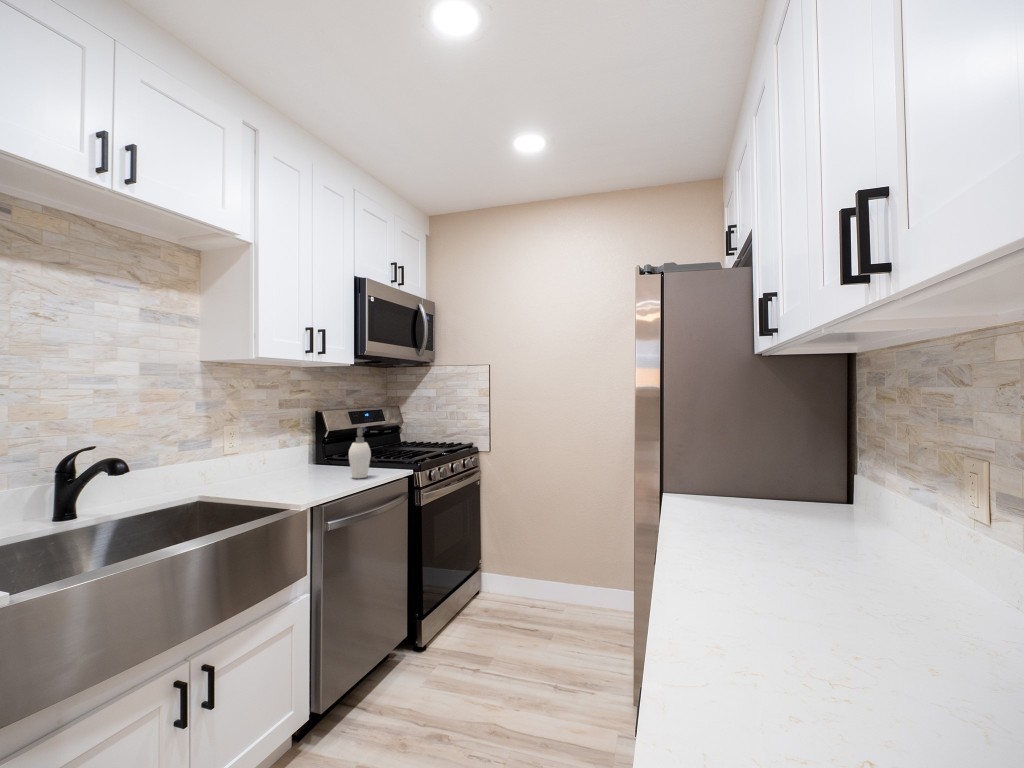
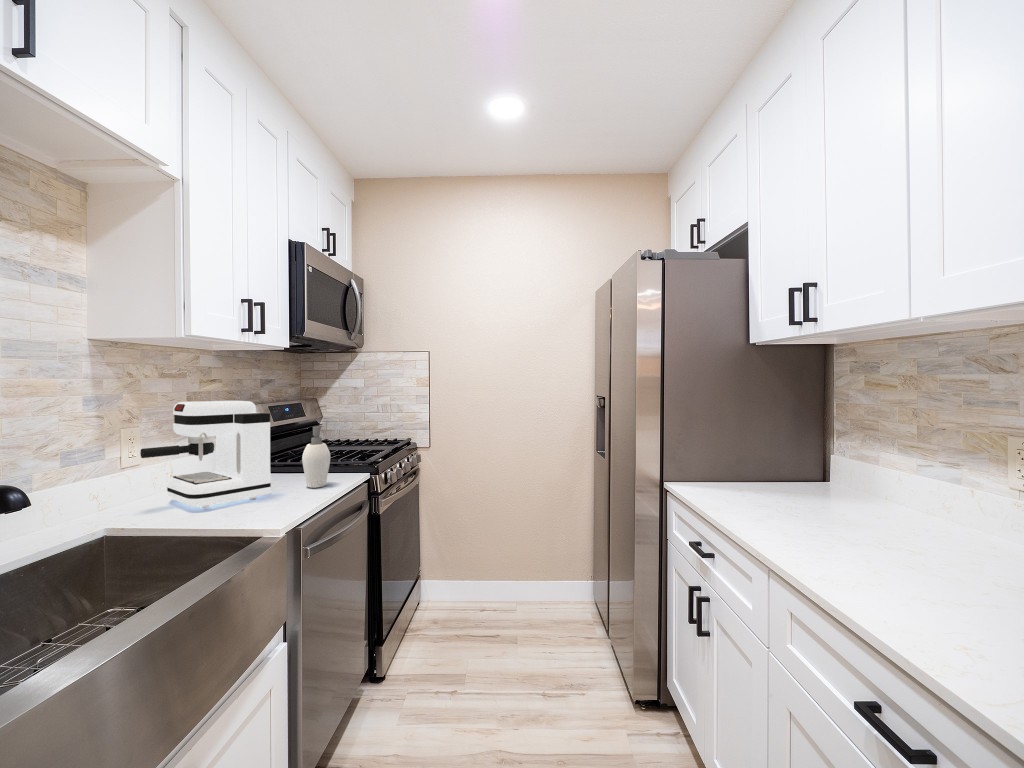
coffee maker: none [232,407,320,488] -> present [140,401,271,508]

